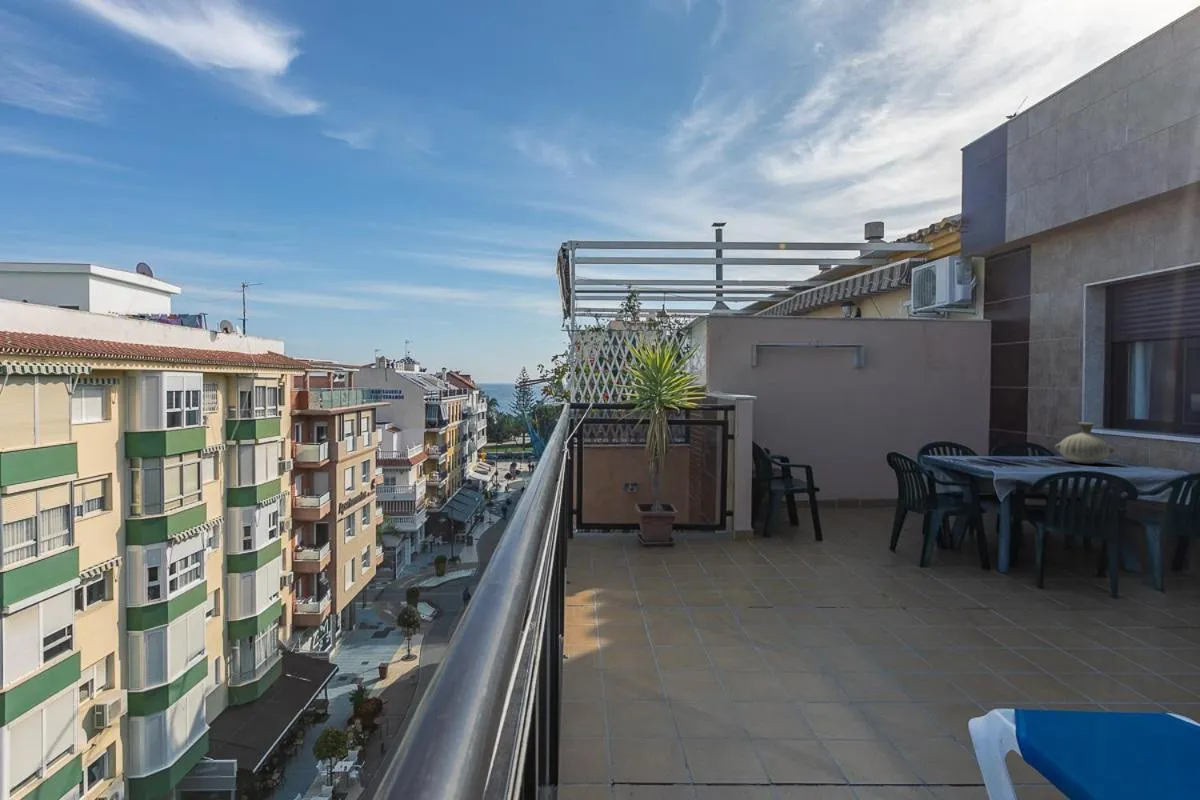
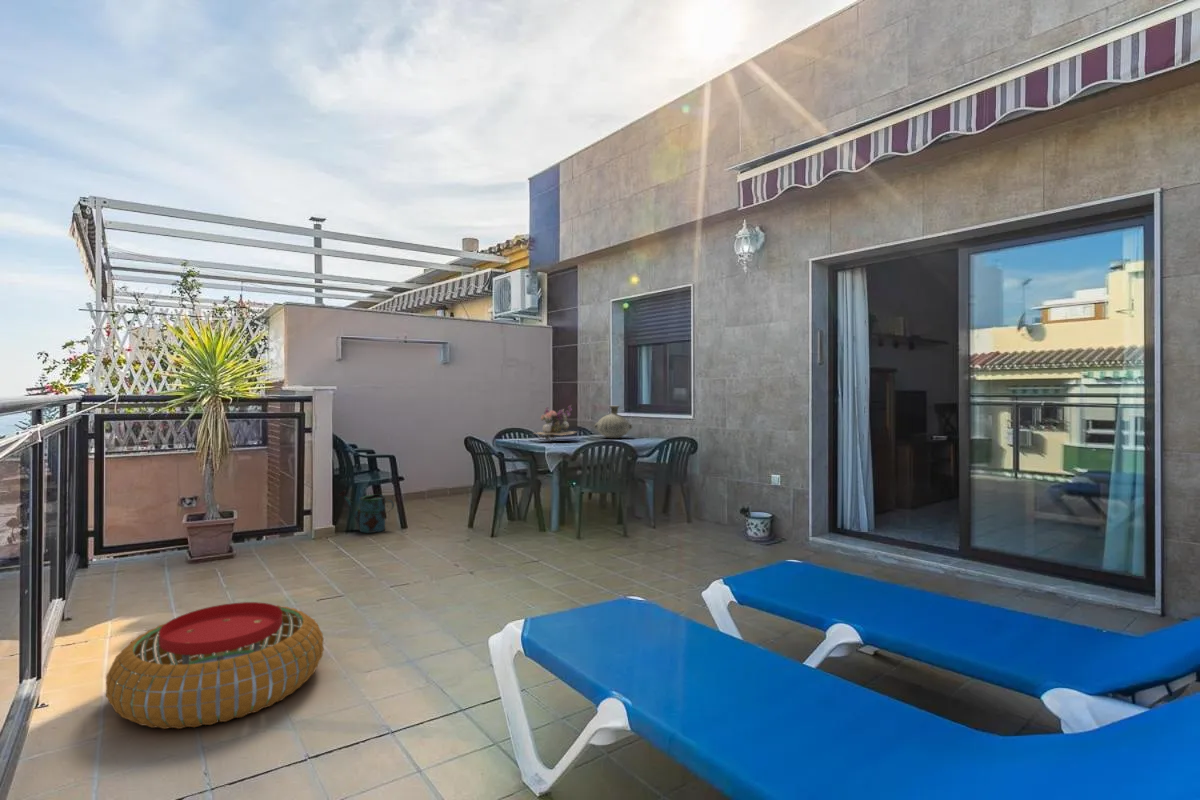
flower arrangement: none [972,421,1033,463] -> present [536,406,575,440]
watering can: none [757,496,811,541] -> present [339,490,394,533]
pouf: none [619,593,776,693] -> present [106,602,324,729]

